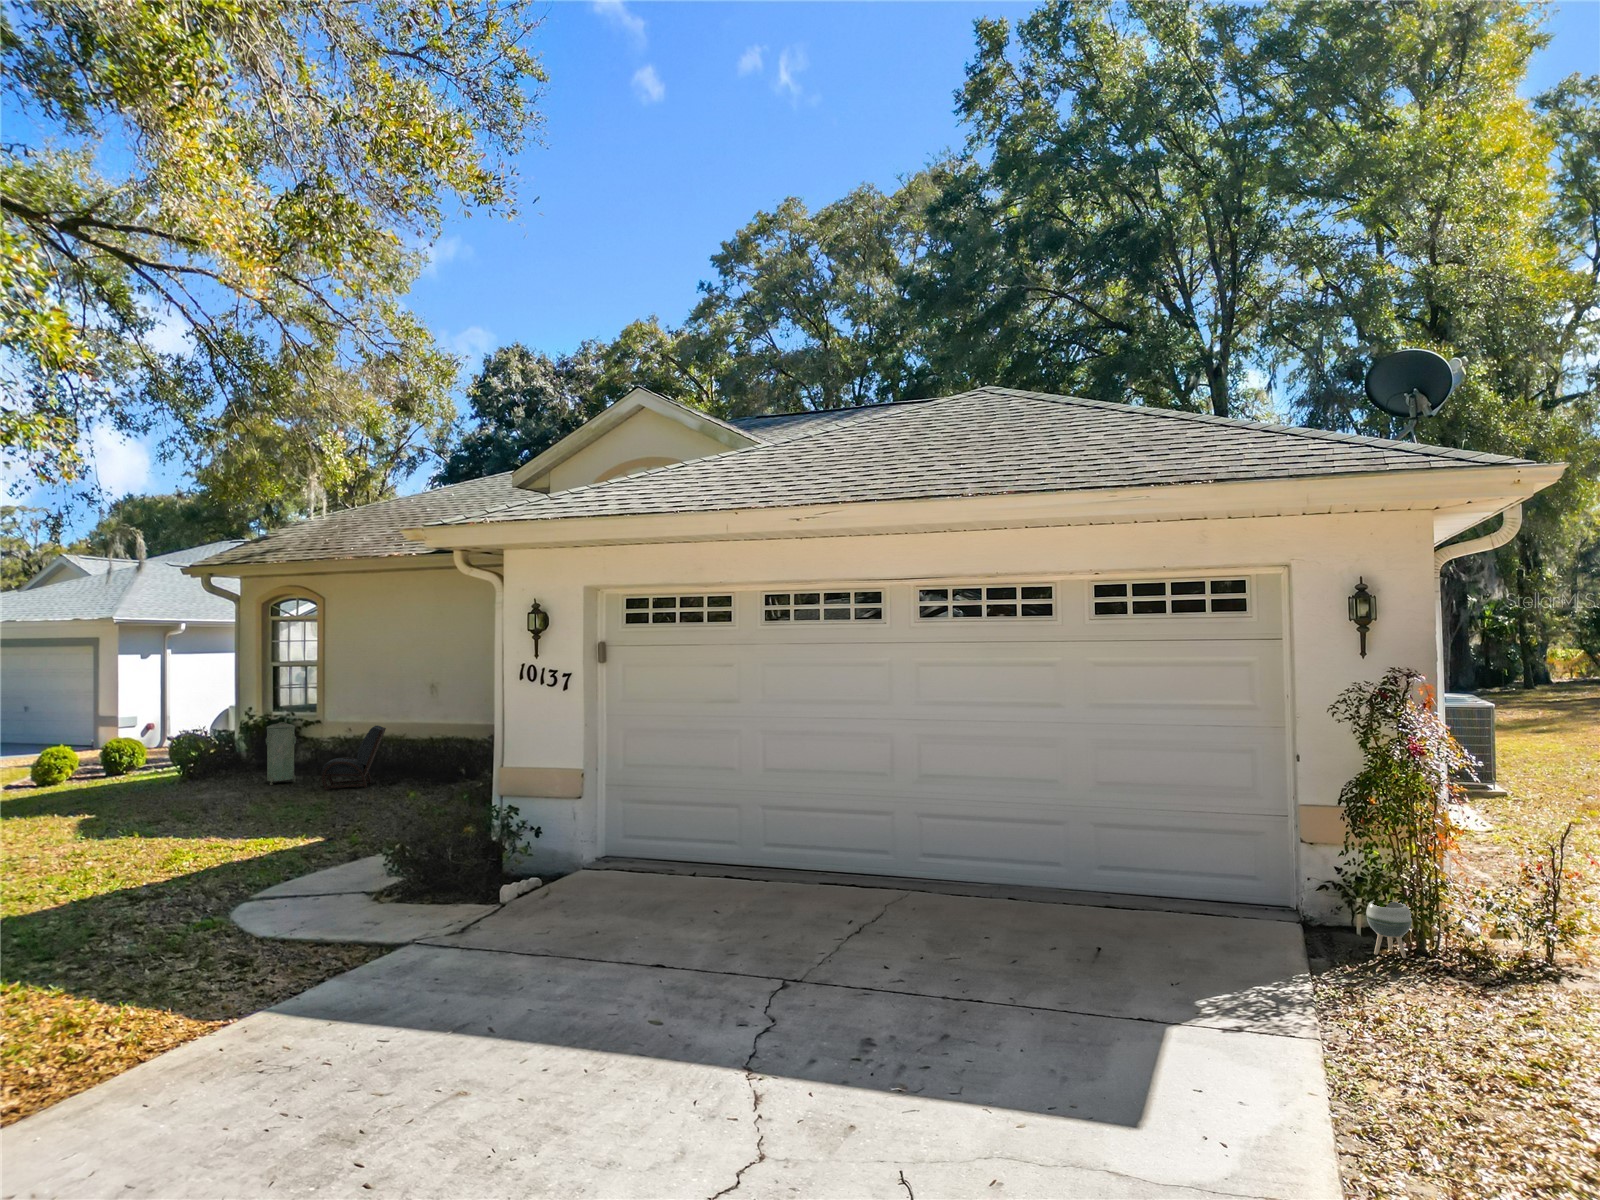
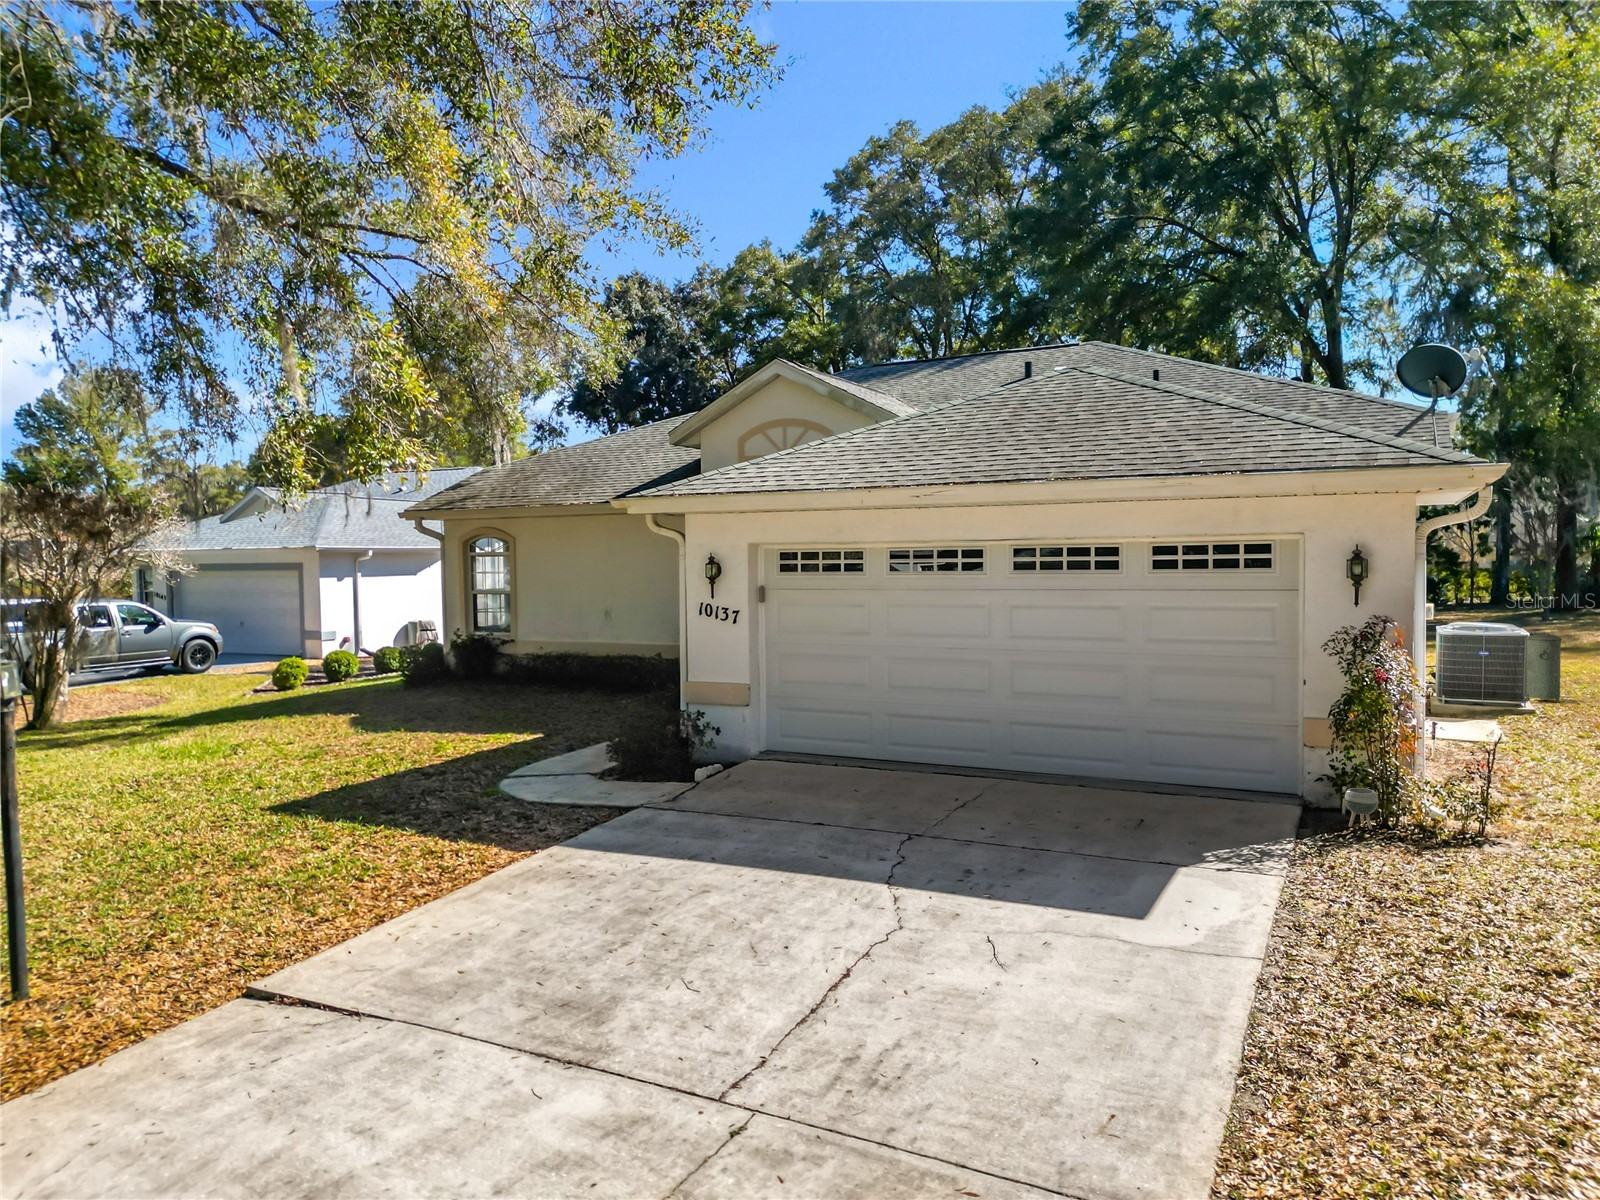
trash can: present [266,722,296,785] -> present [1526,632,1562,703]
lounge chair: present [322,725,386,790] -> none [512,641,559,694]

